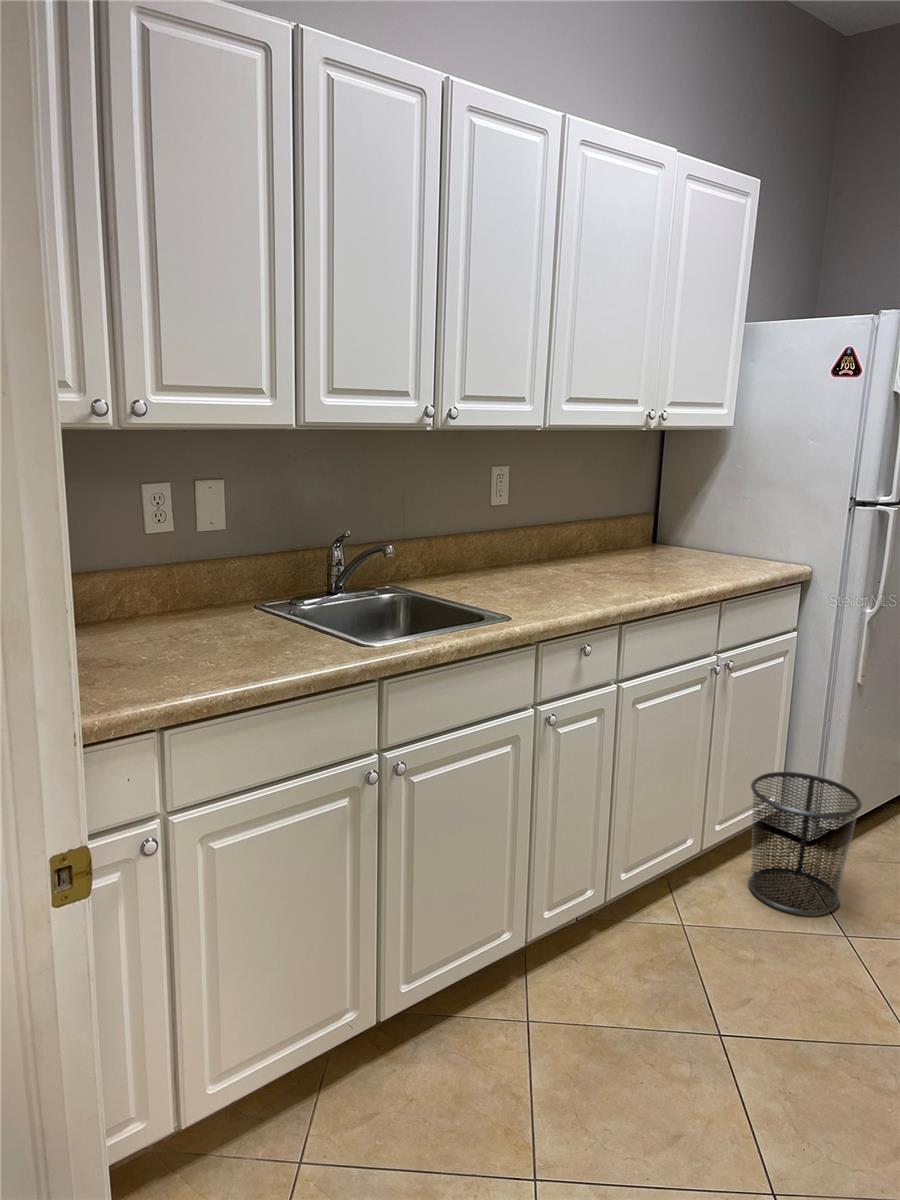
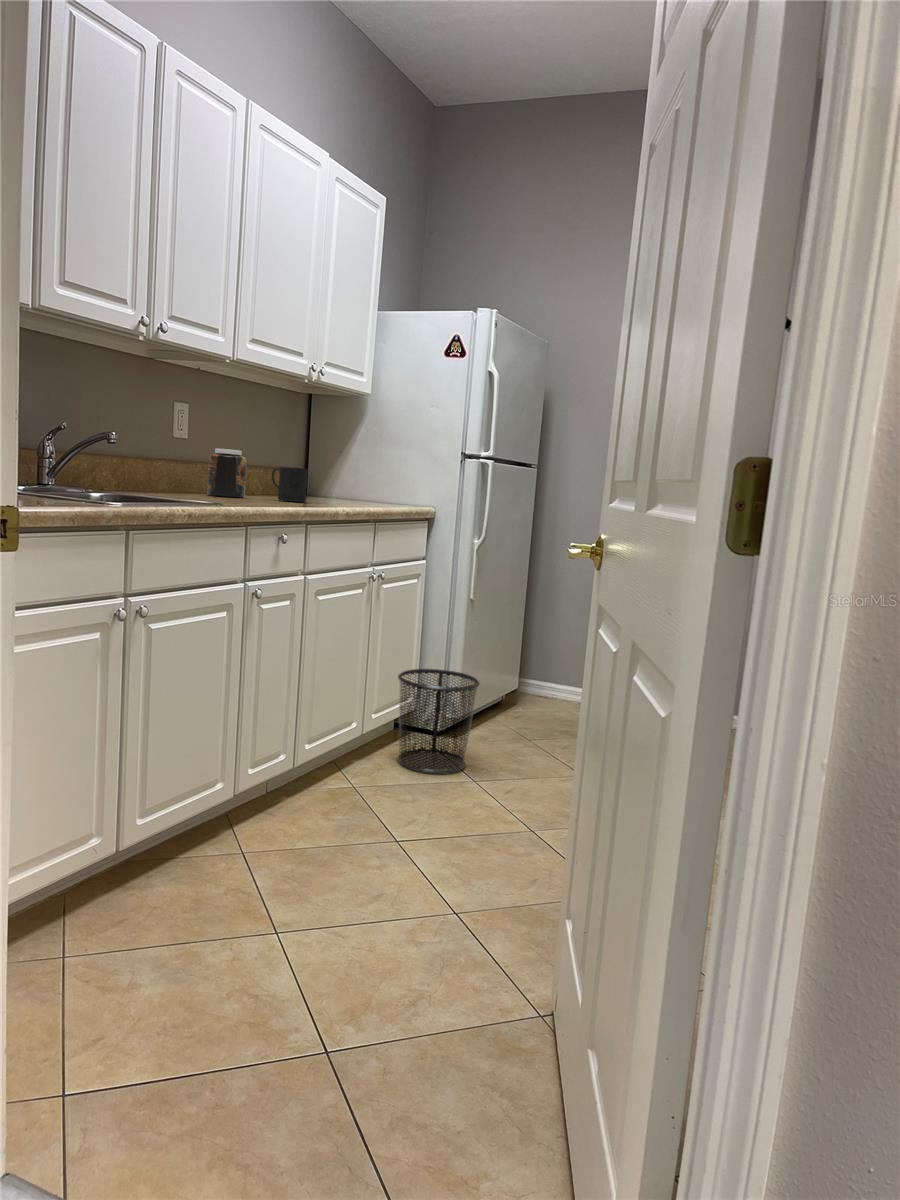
jar: none [521,521,565,578] -> present [207,448,247,498]
mug: none [594,541,635,585] -> present [272,467,308,502]

